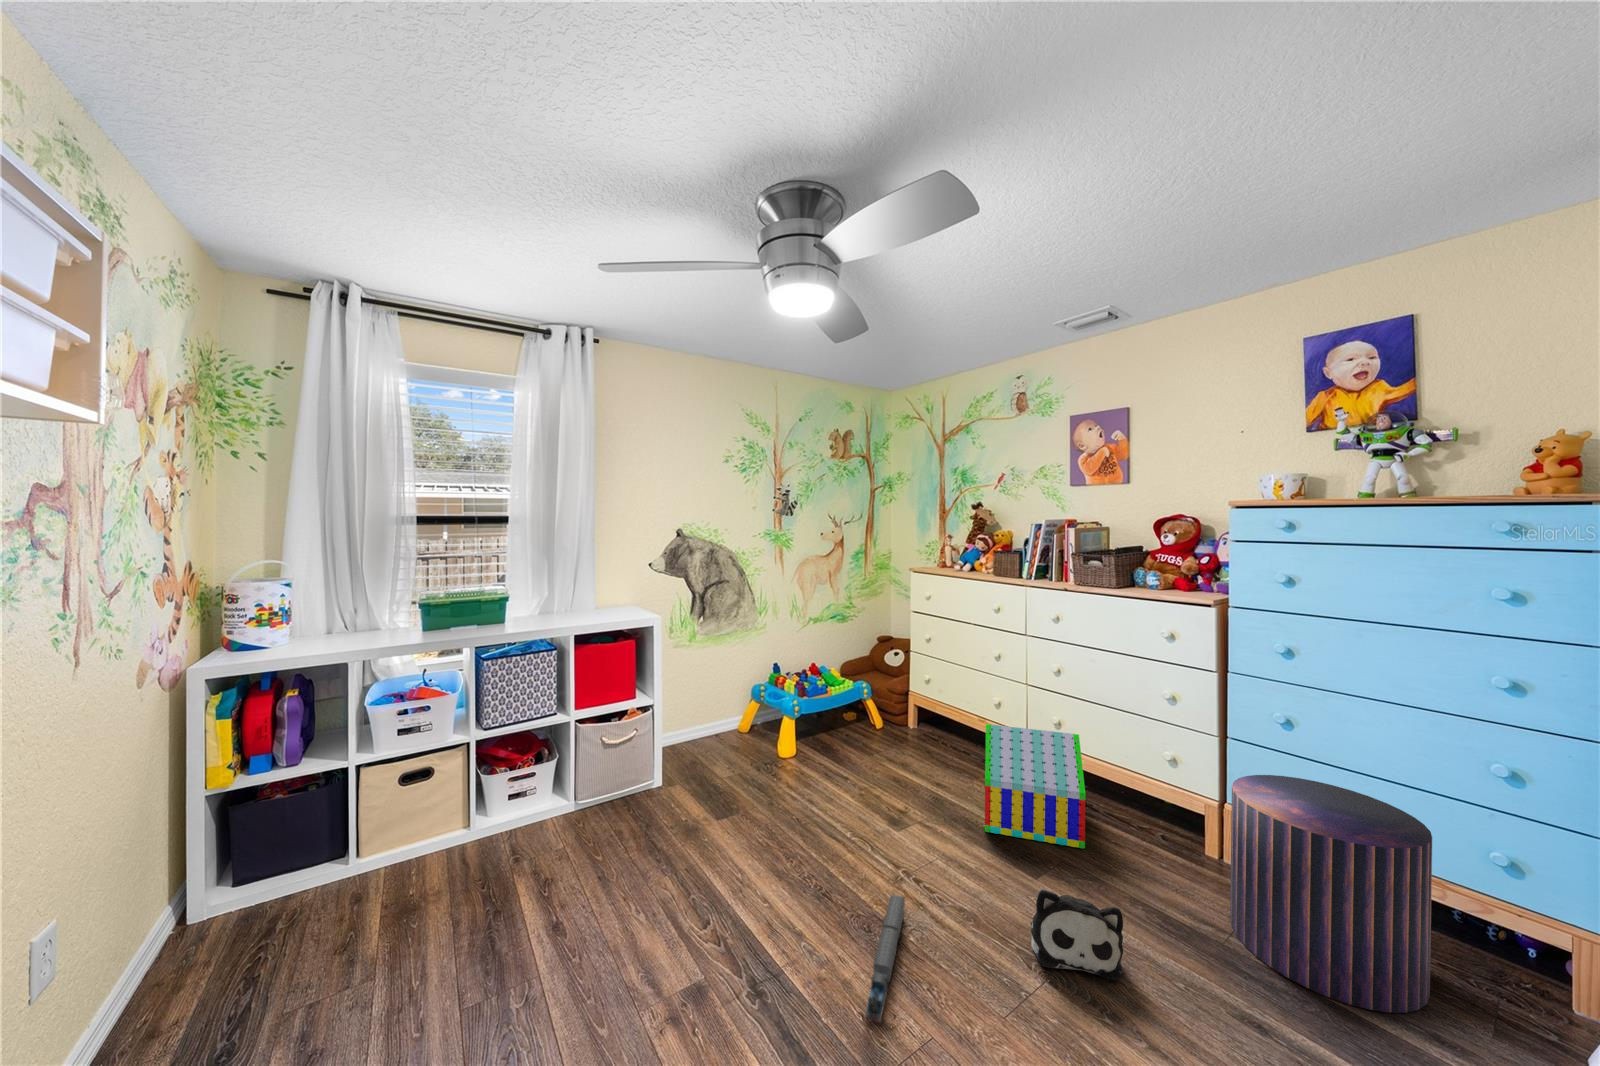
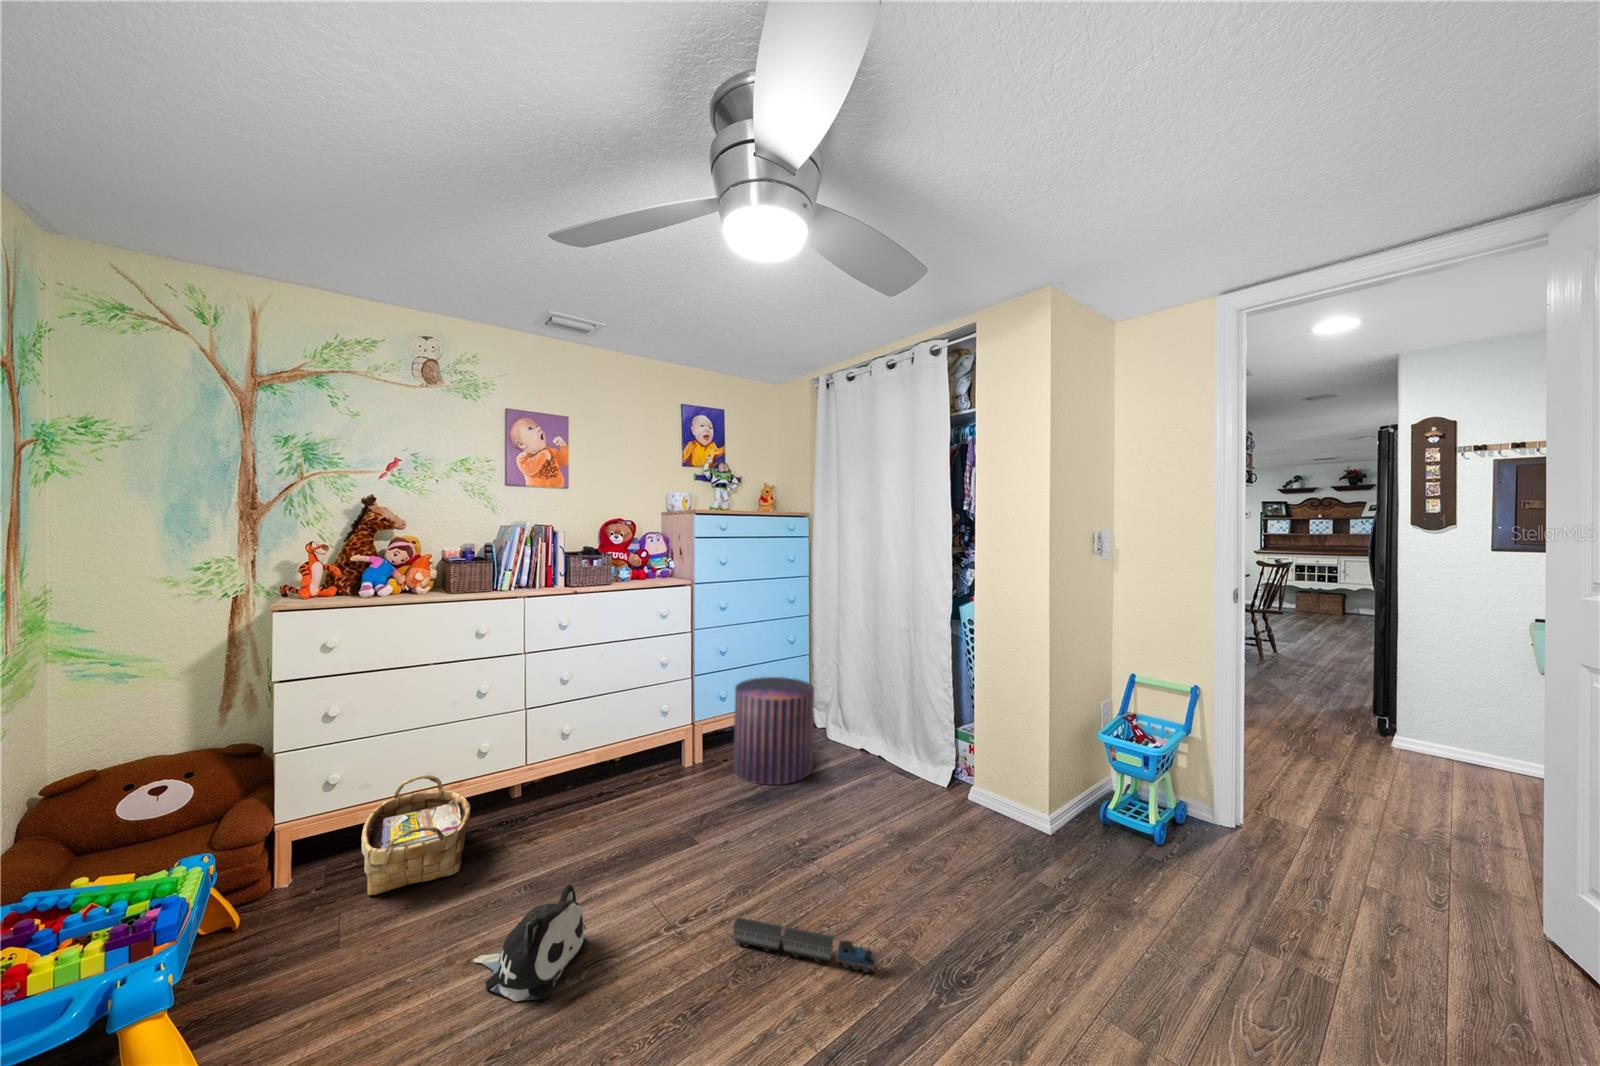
woven basket: none [895,704,969,772] -> present [361,775,470,895]
toy house: present [985,724,1086,849] -> none [536,720,666,855]
plush toy: present [1031,889,1123,980] -> present [473,885,587,1001]

